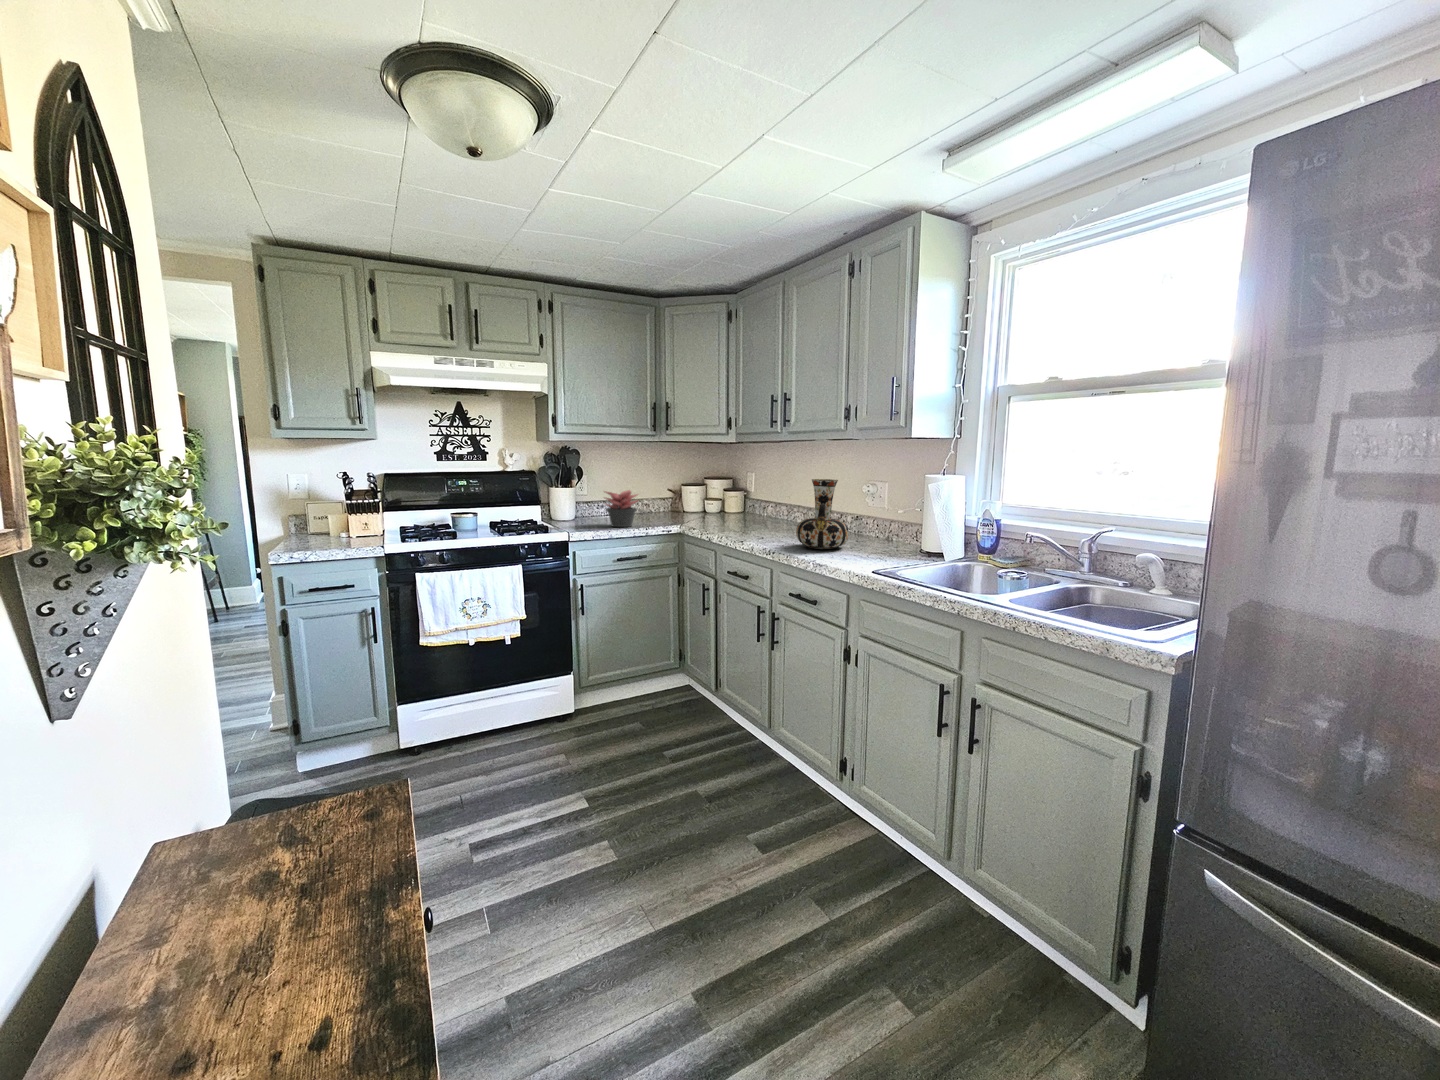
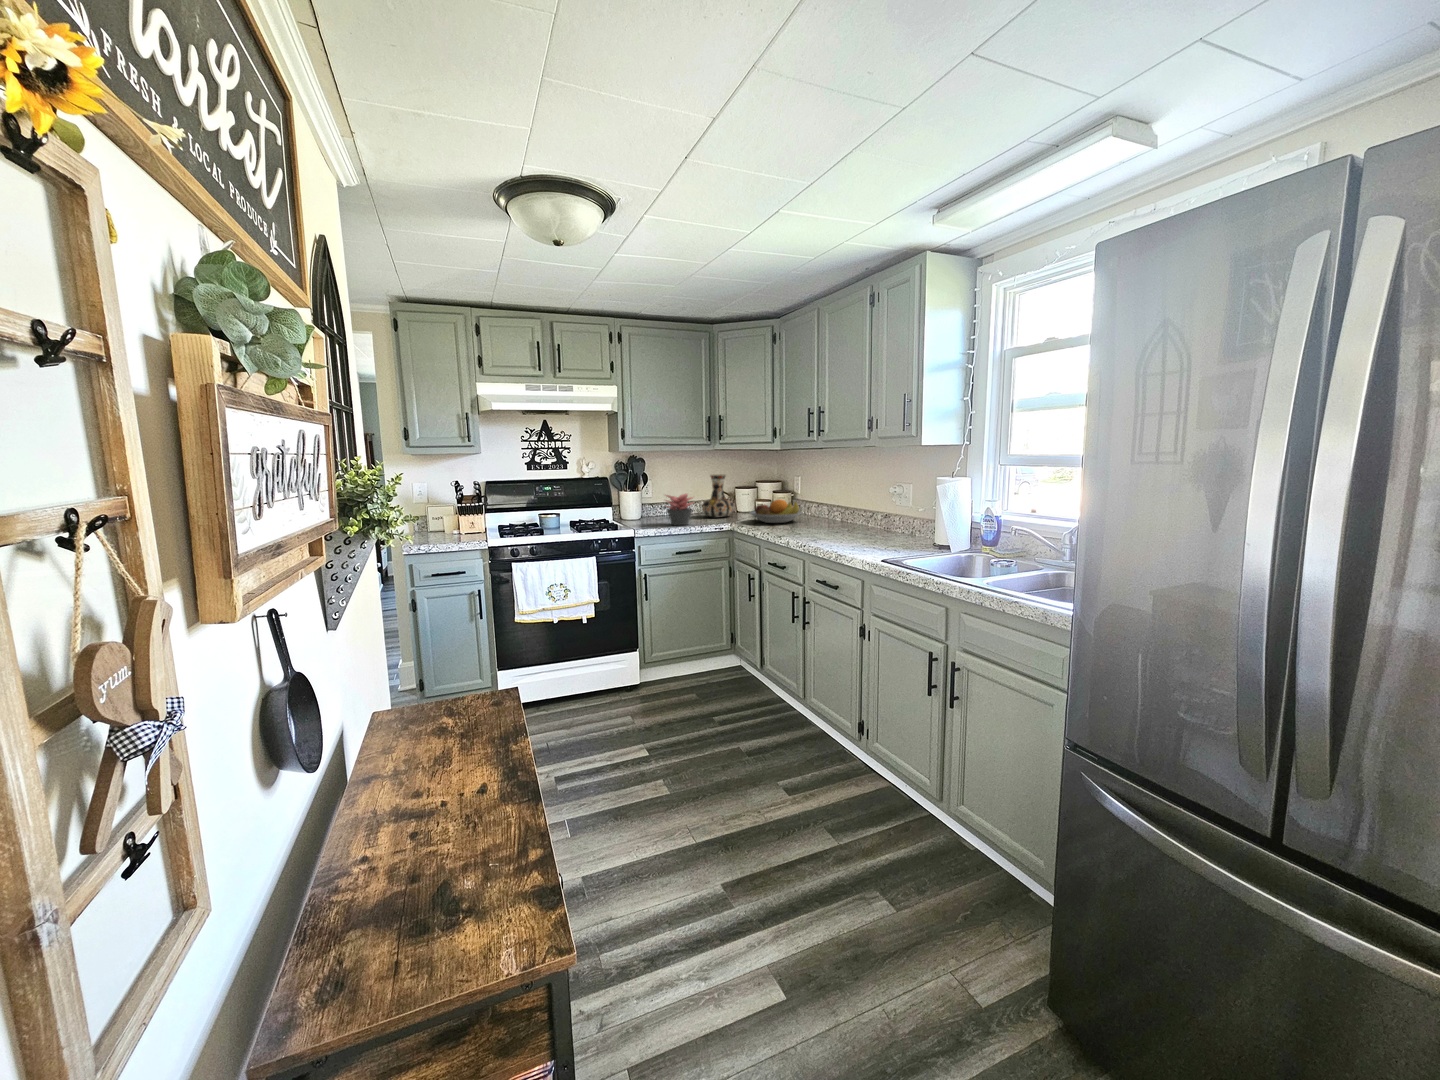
vase: present [796,479,849,549] -> present [702,475,734,518]
fruit bowl: none [702,498,762,525] -> present [750,499,802,523]

